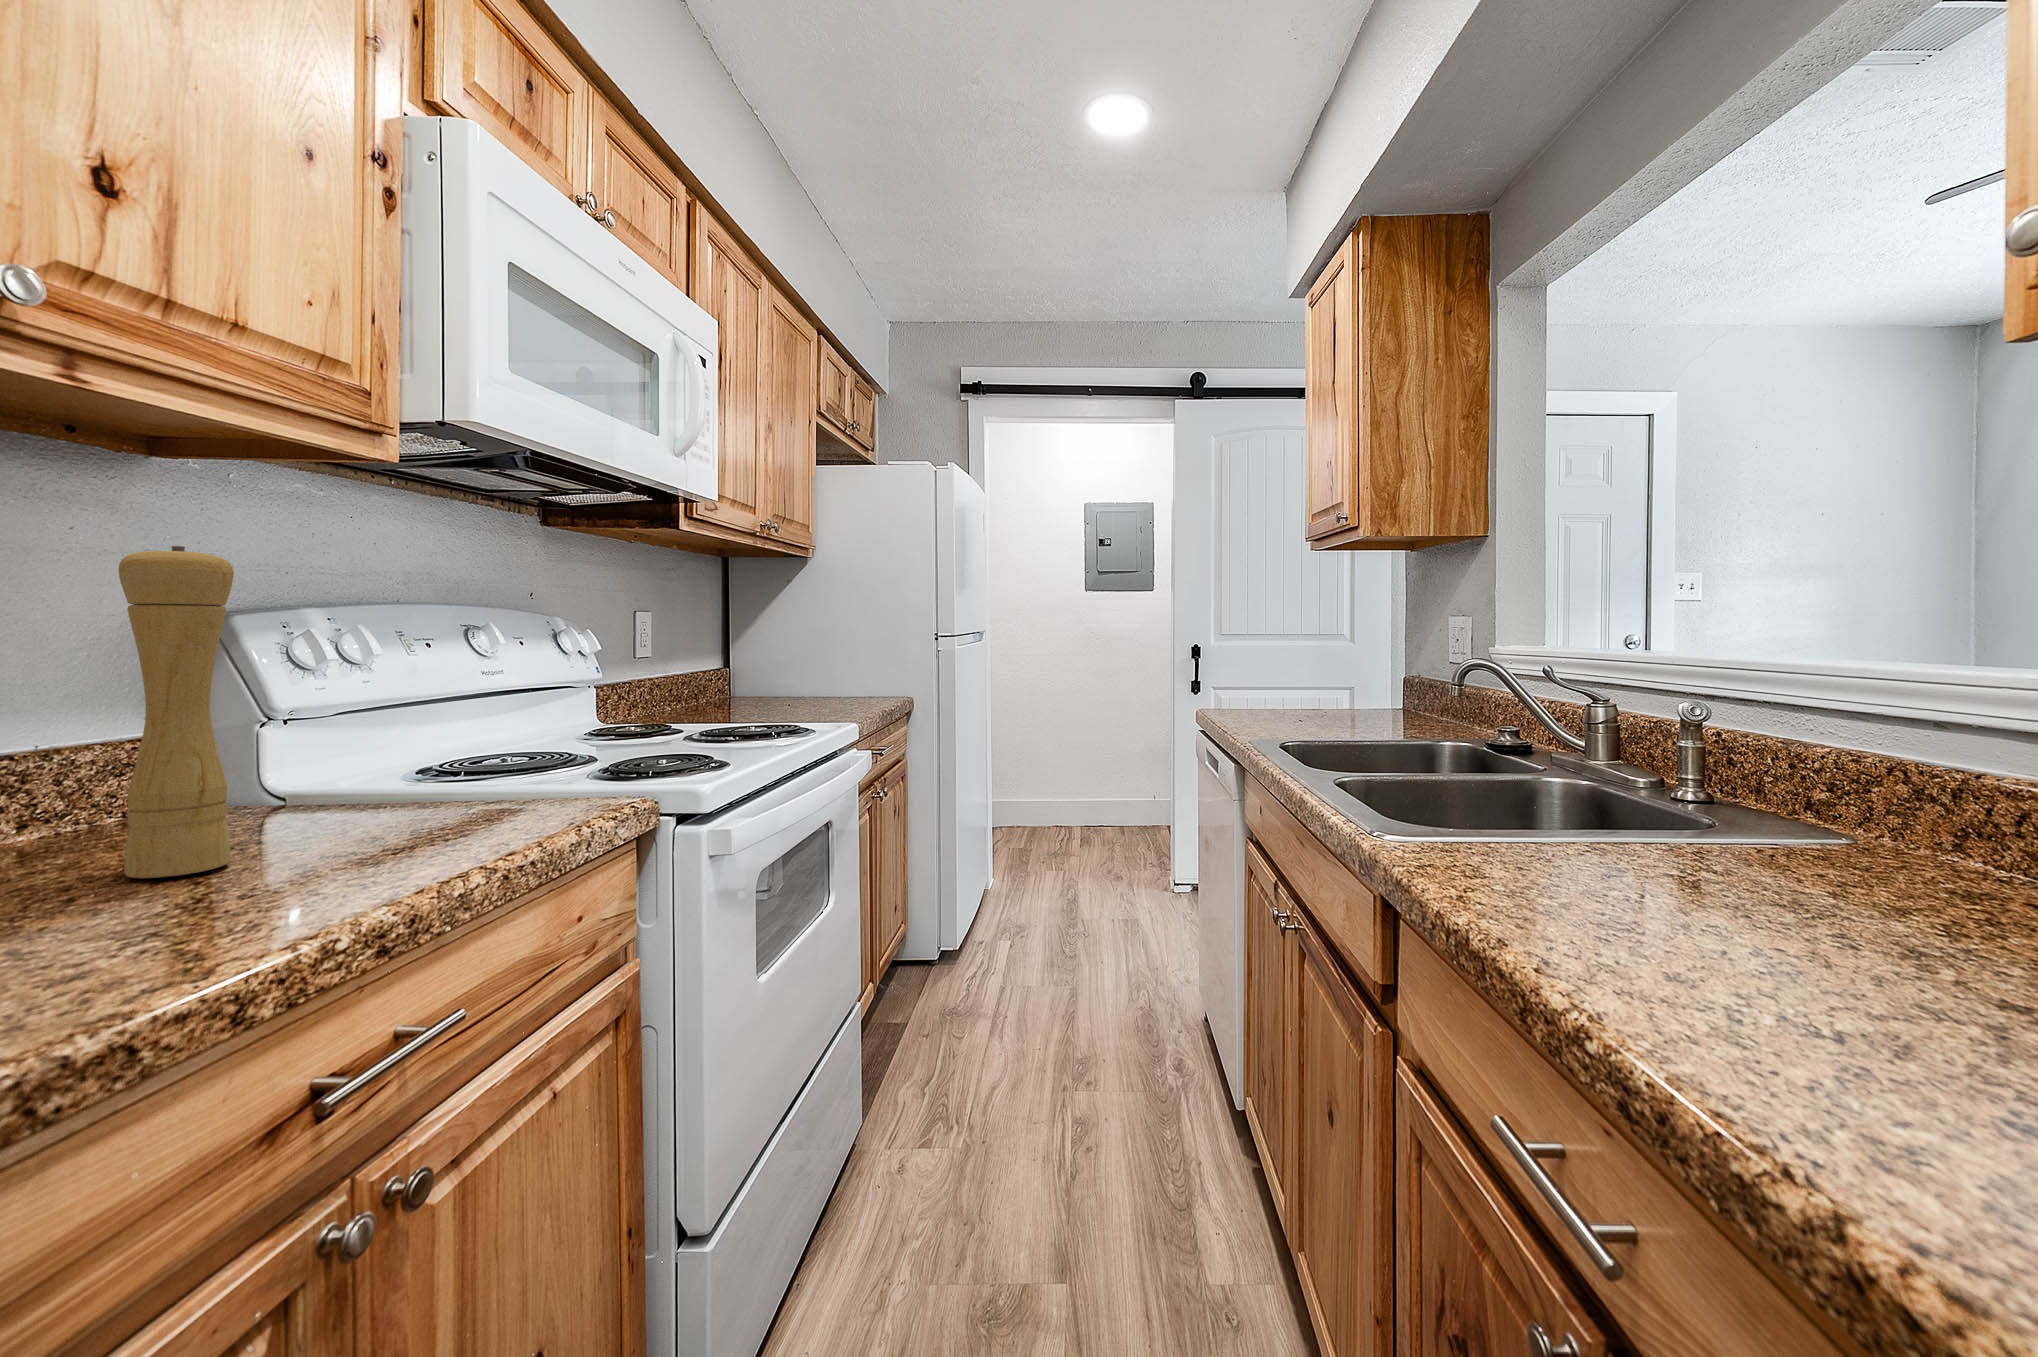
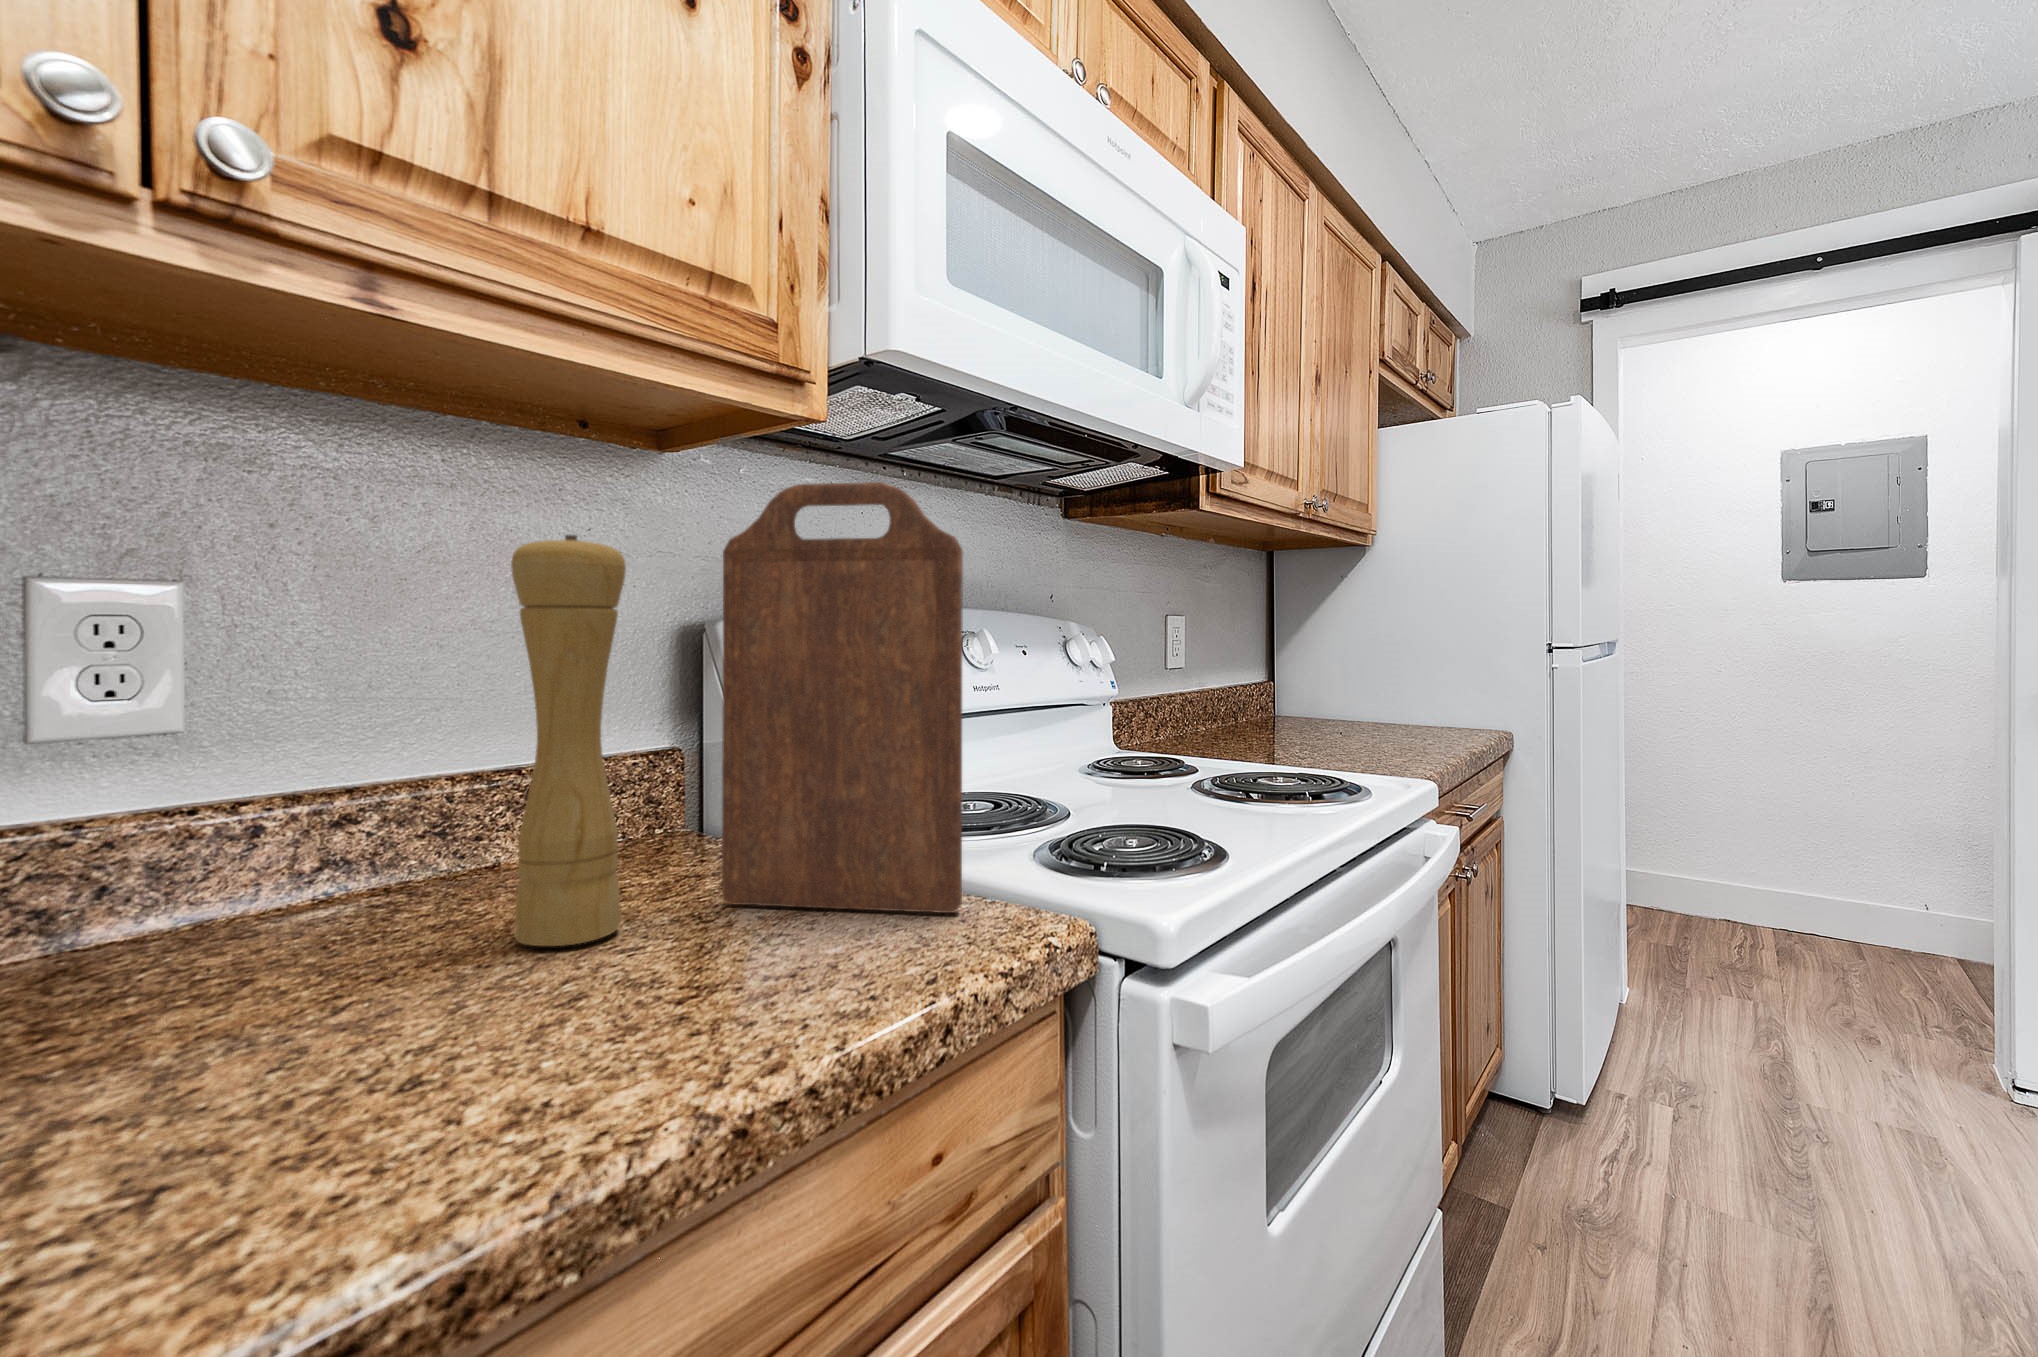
cutting board: none [311,513,536,840] -> present [722,482,963,913]

